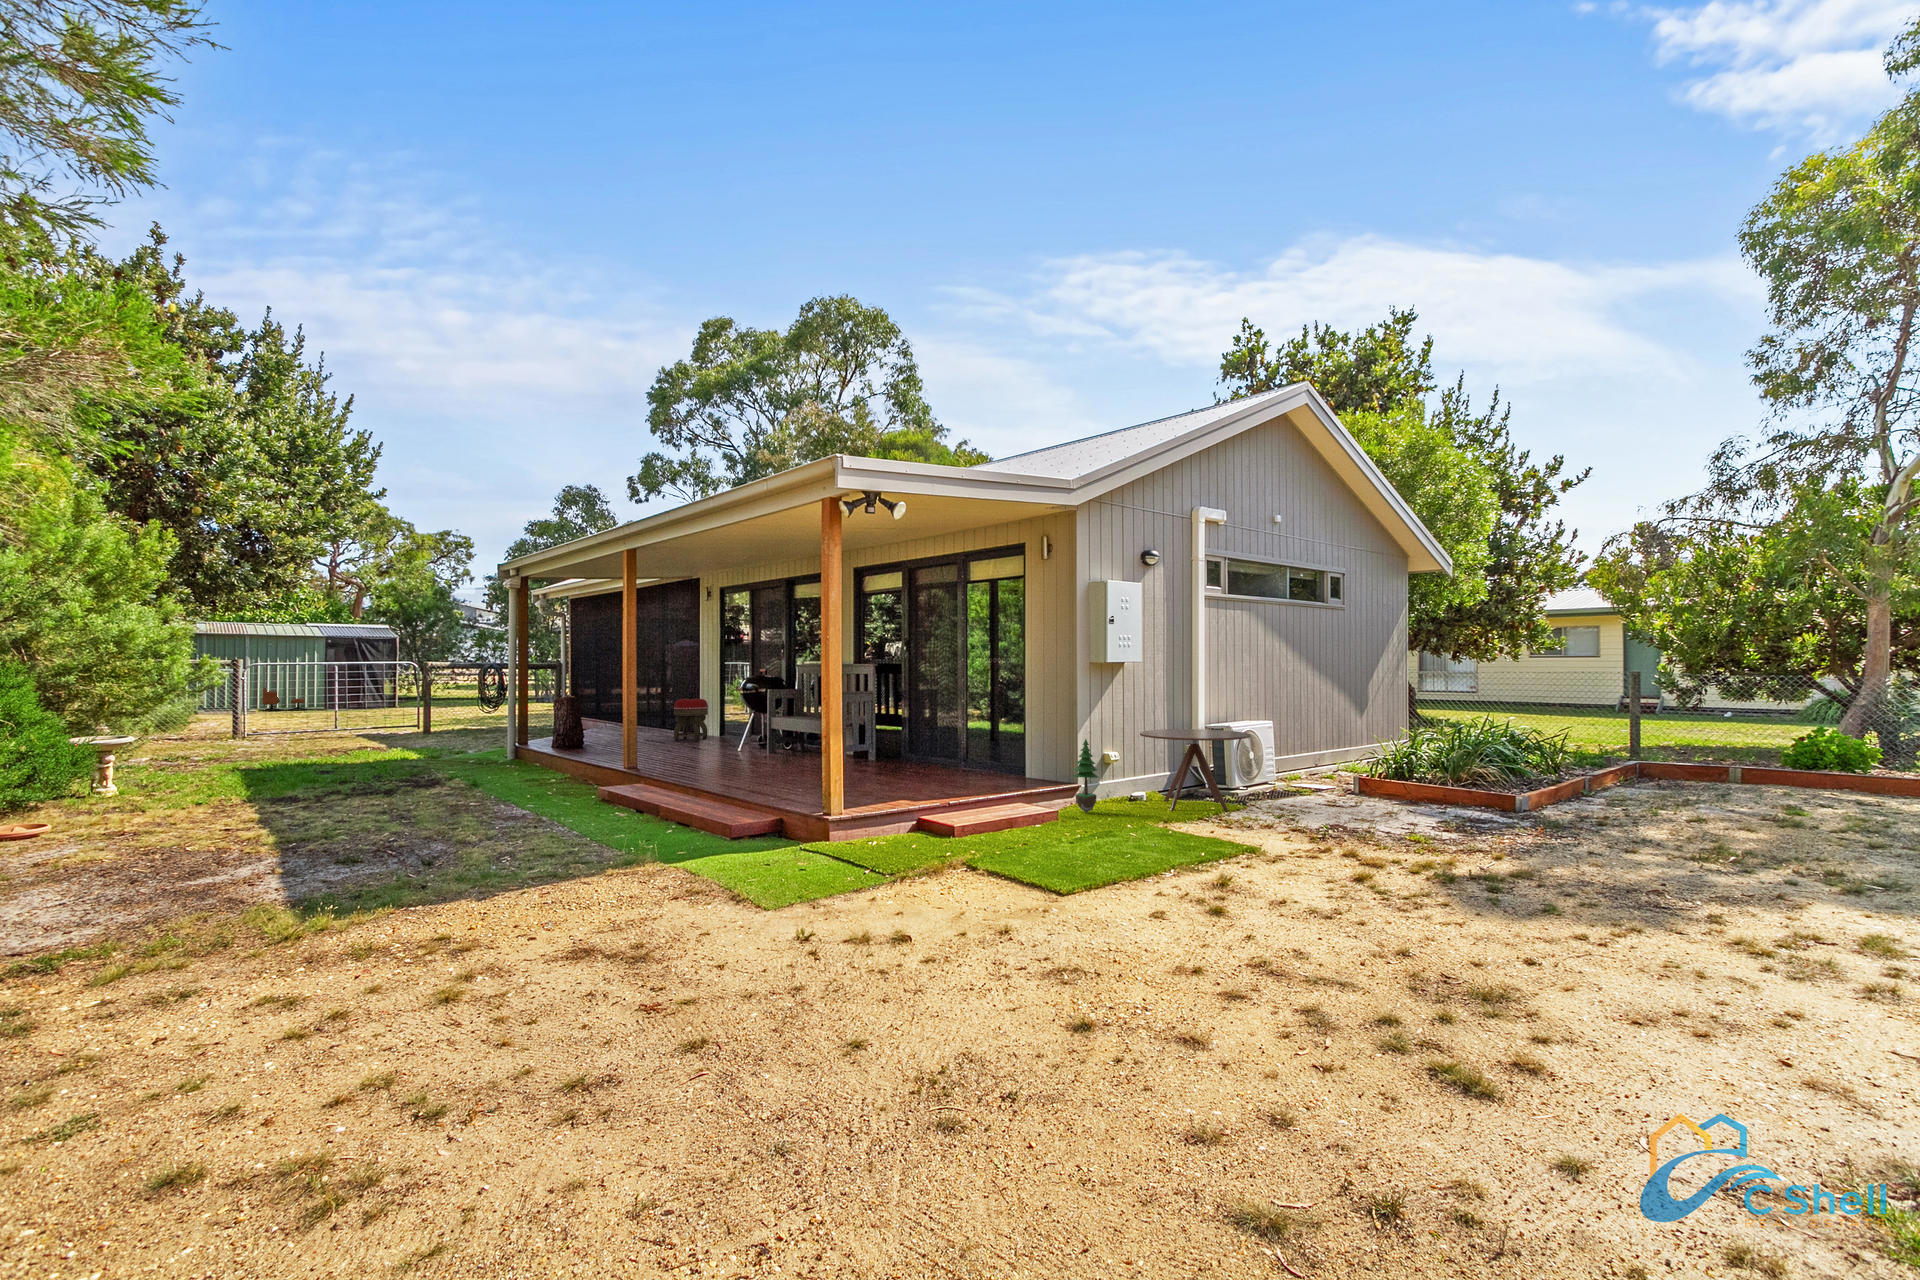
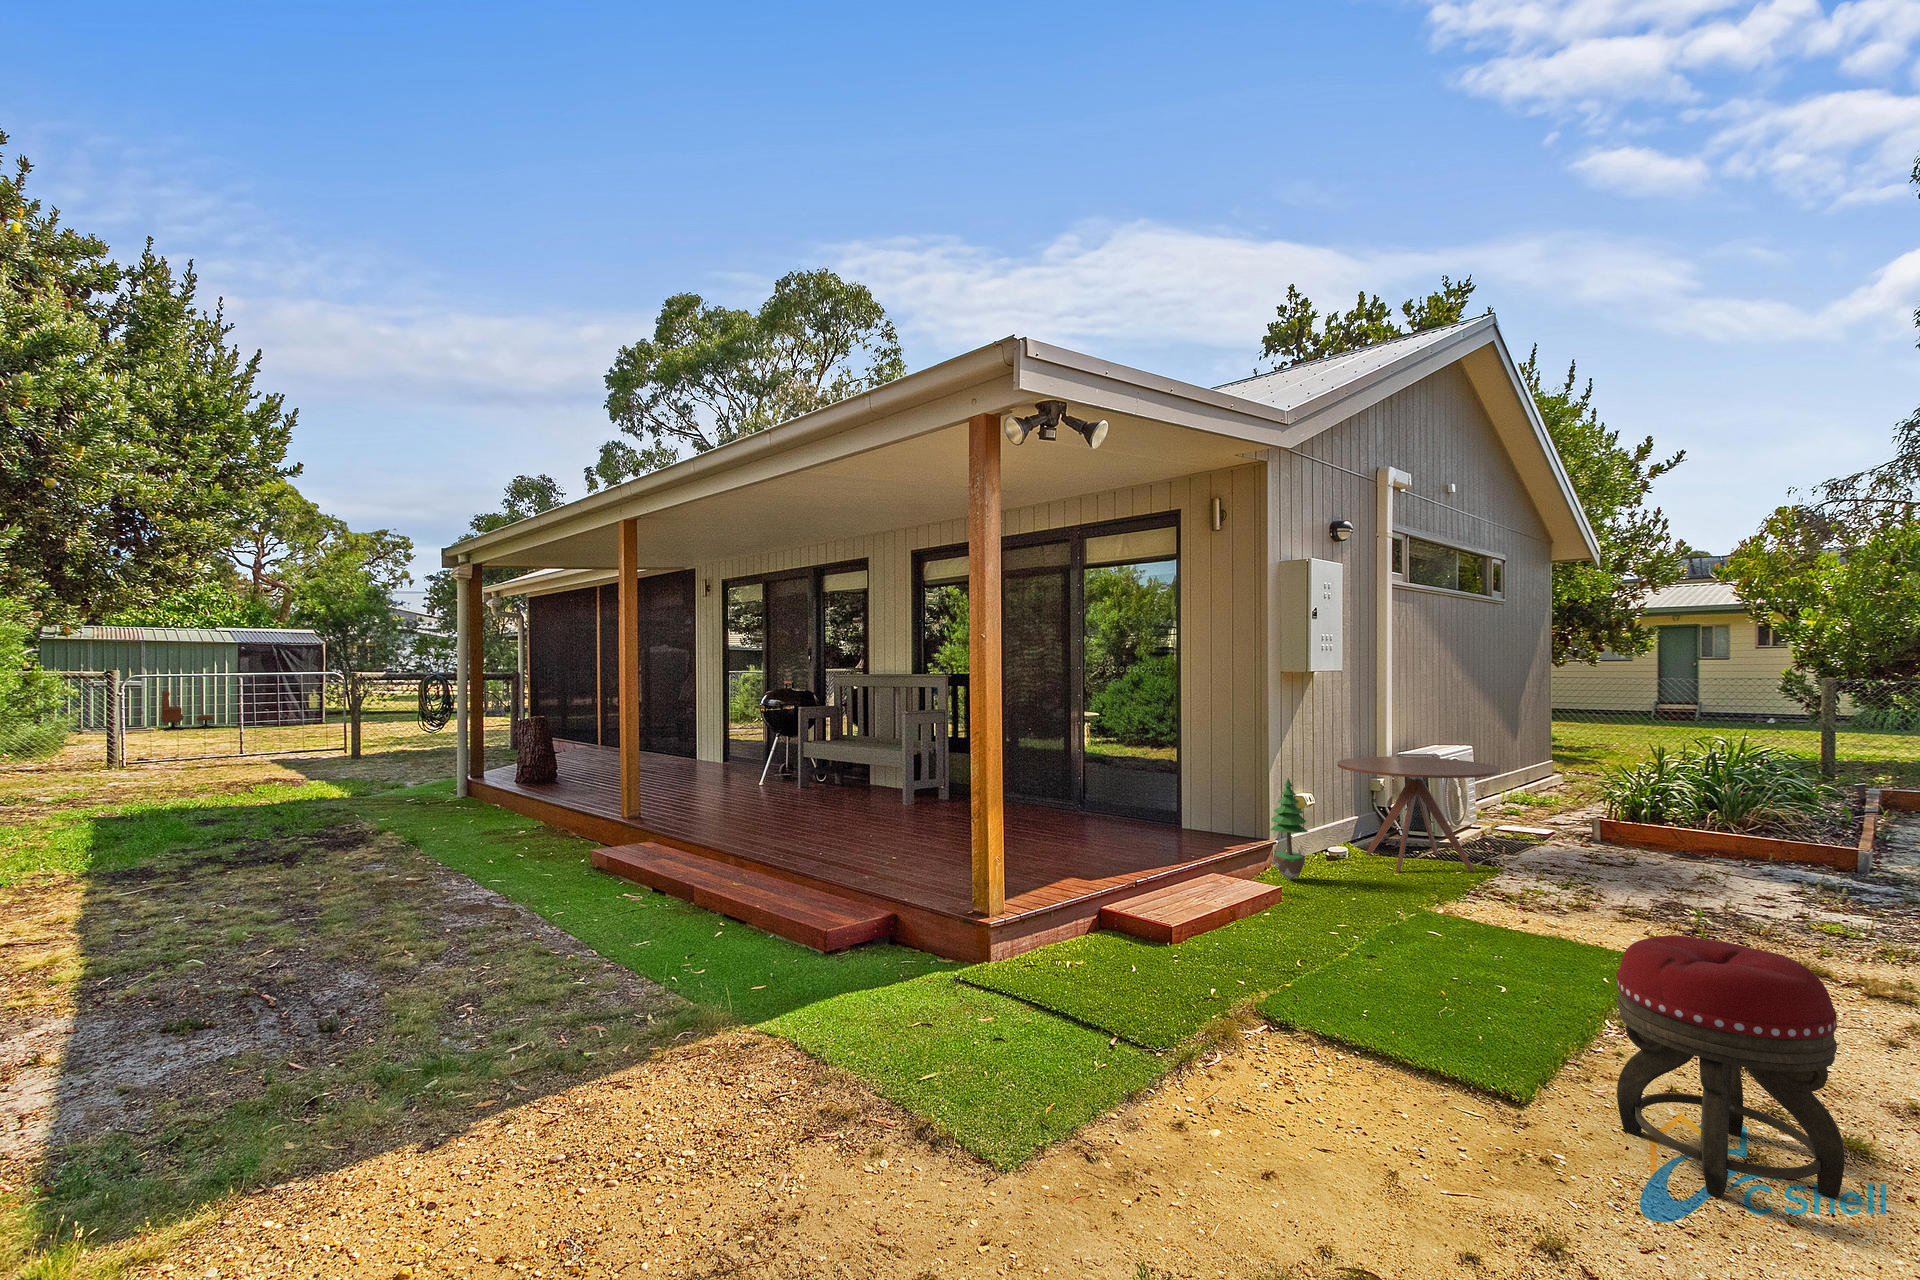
footstool: present [674,699,708,741] -> present [1617,935,1845,1198]

